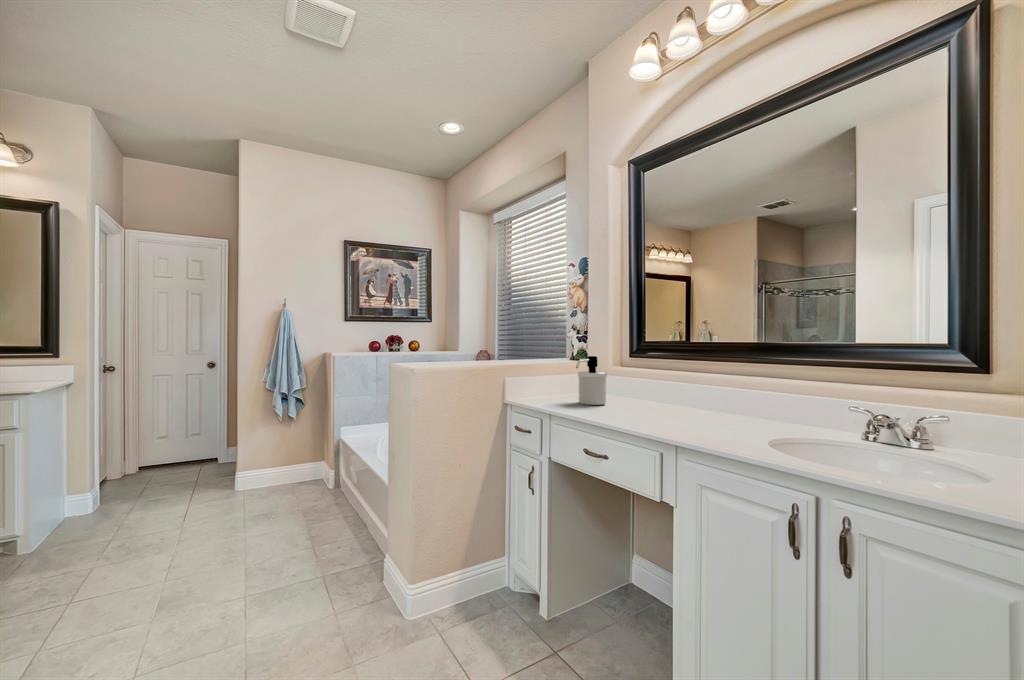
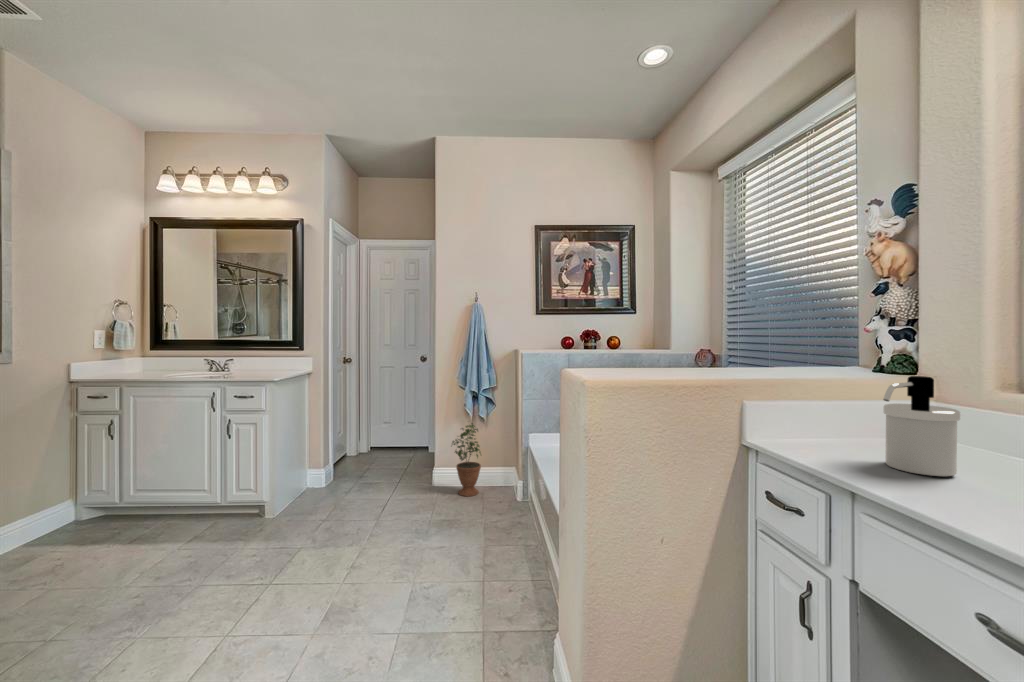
potted plant: none [257,422,291,494] -> present [452,423,481,496]

